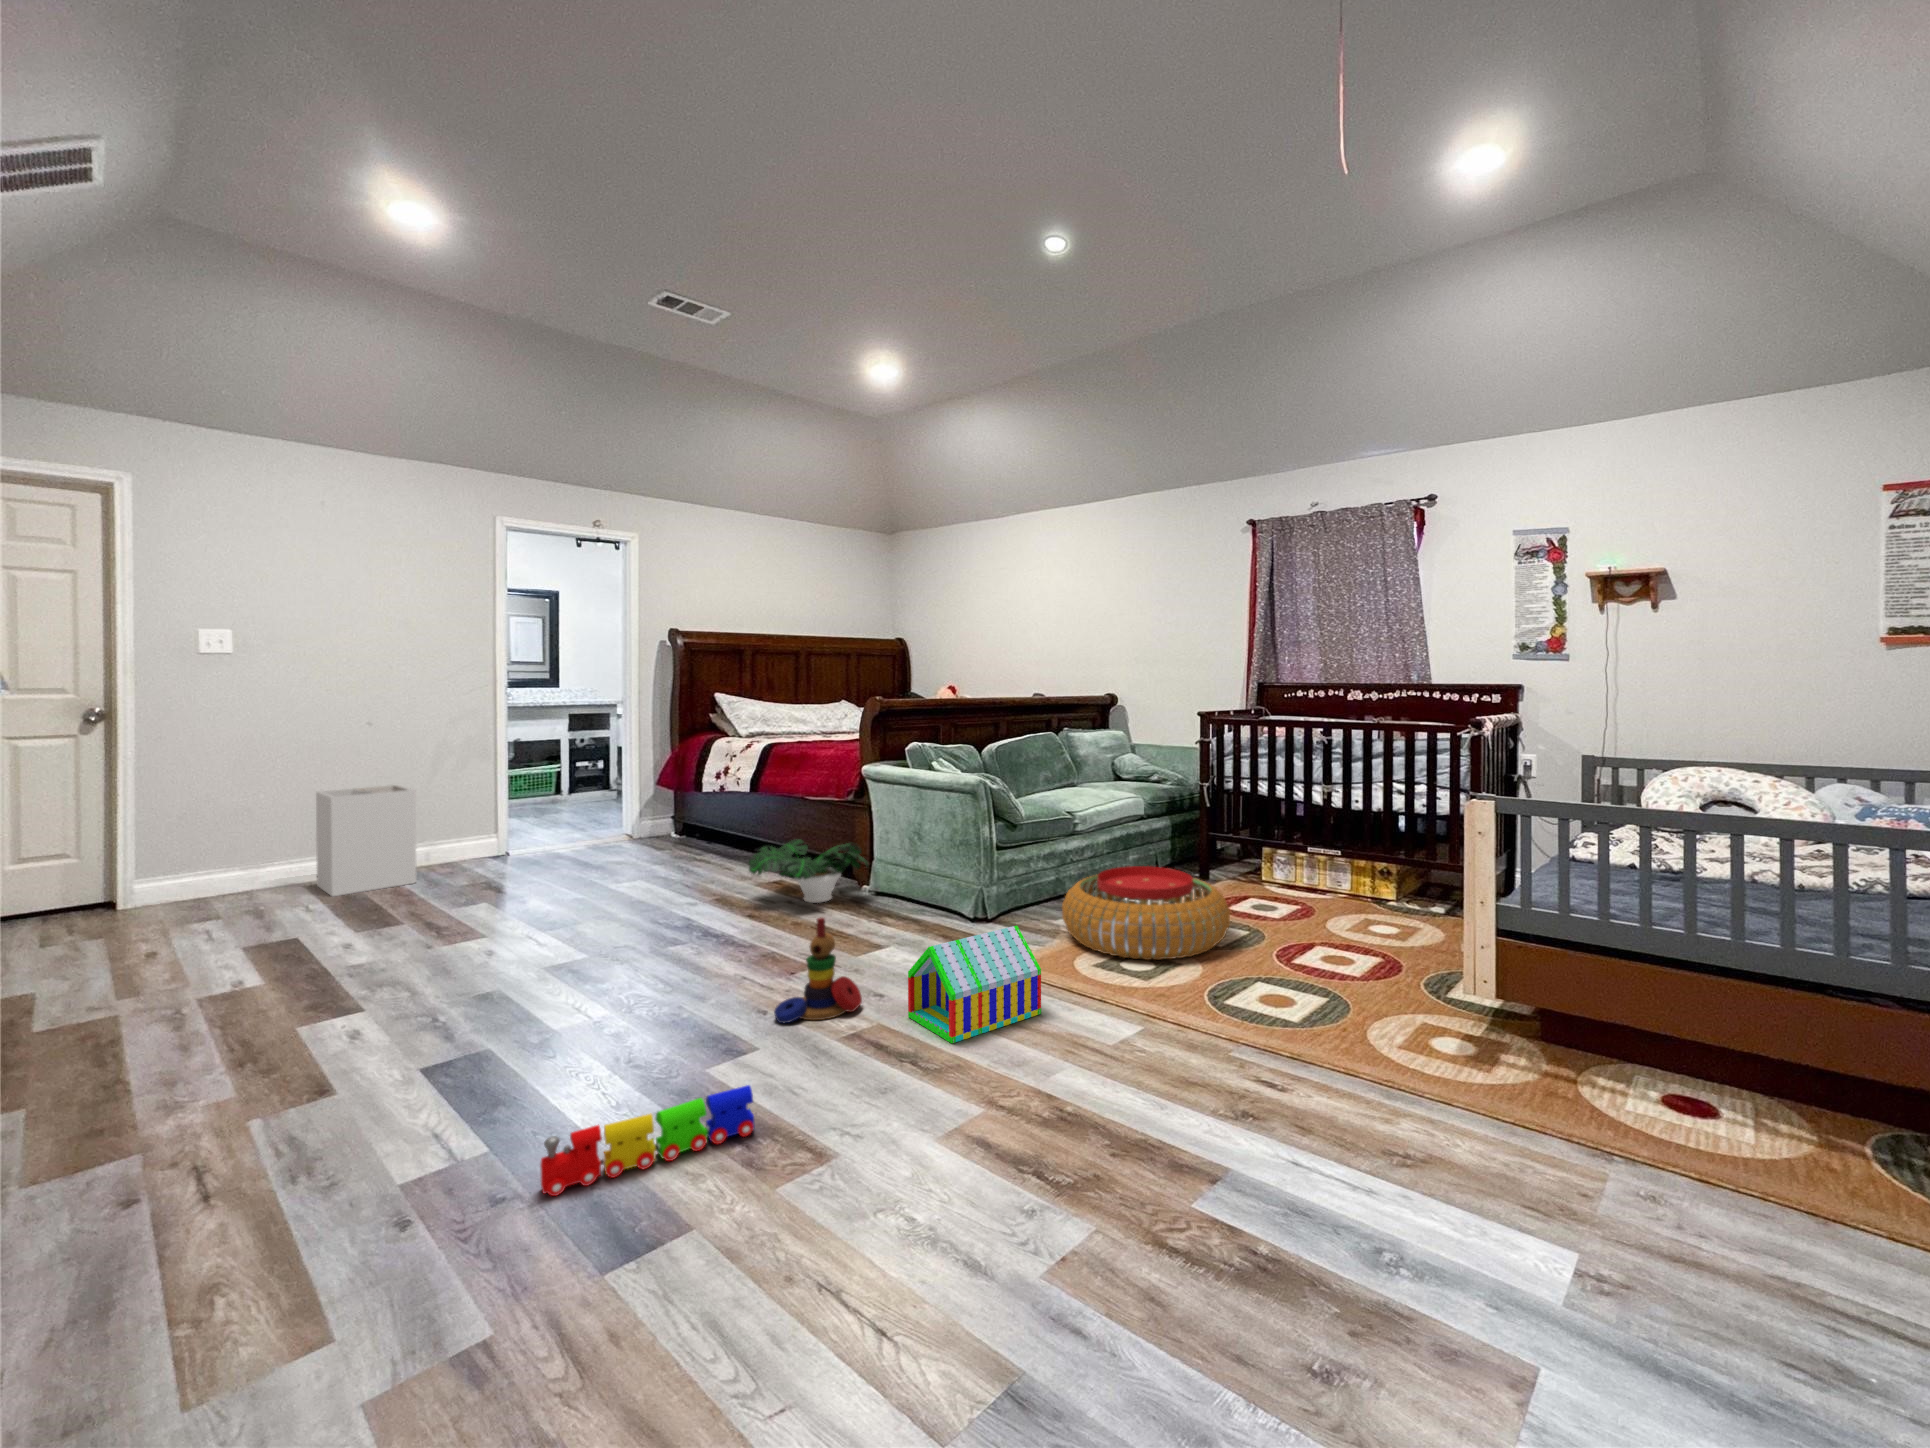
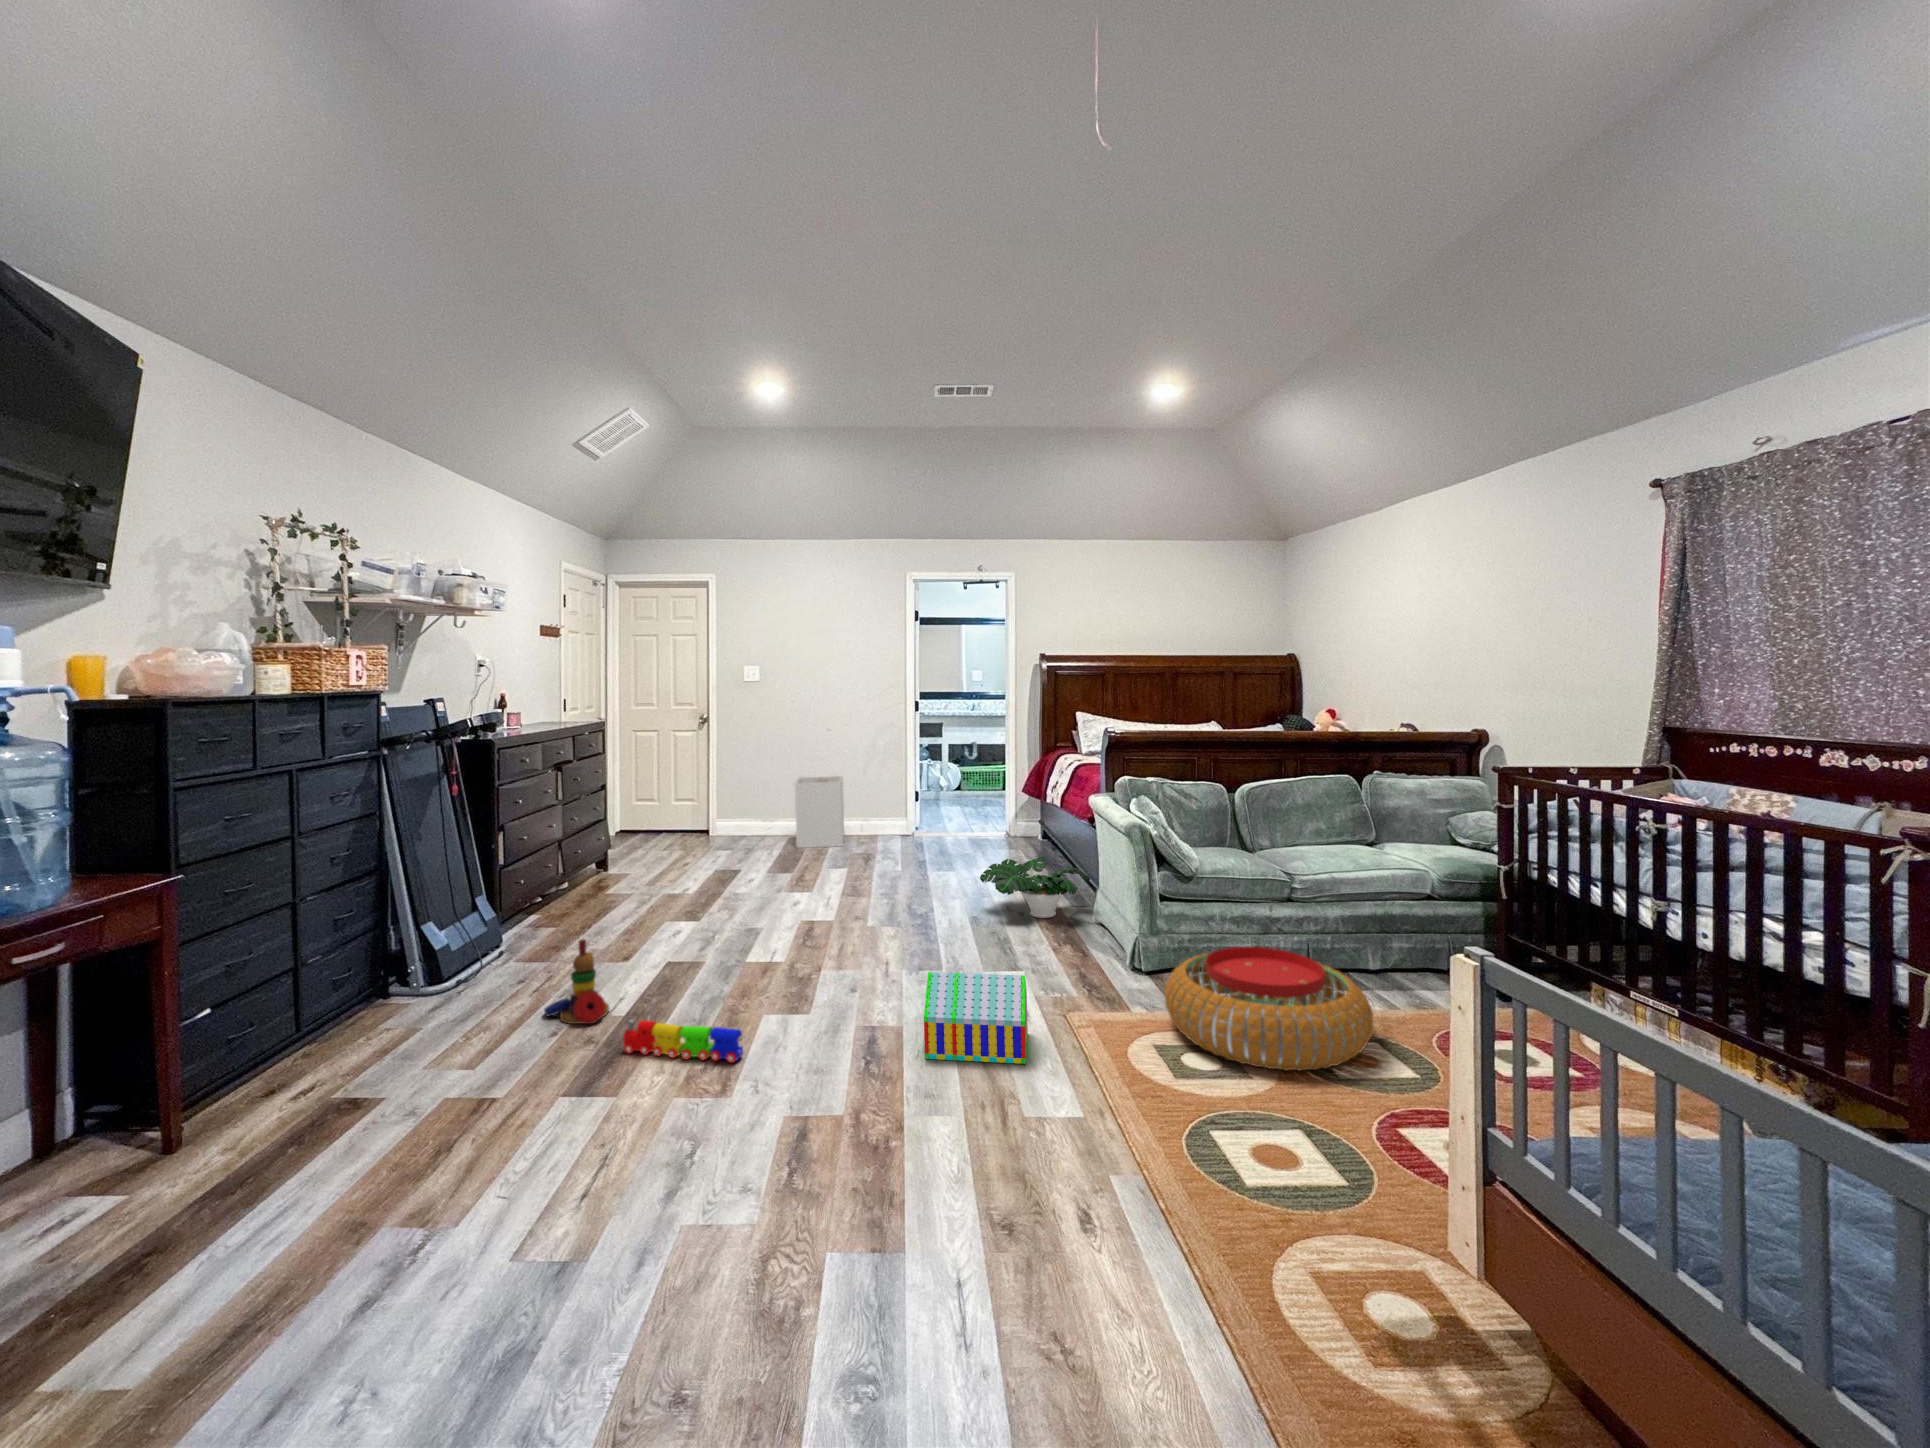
stacking toy: present [774,917,862,1023] -> present [544,939,609,1024]

